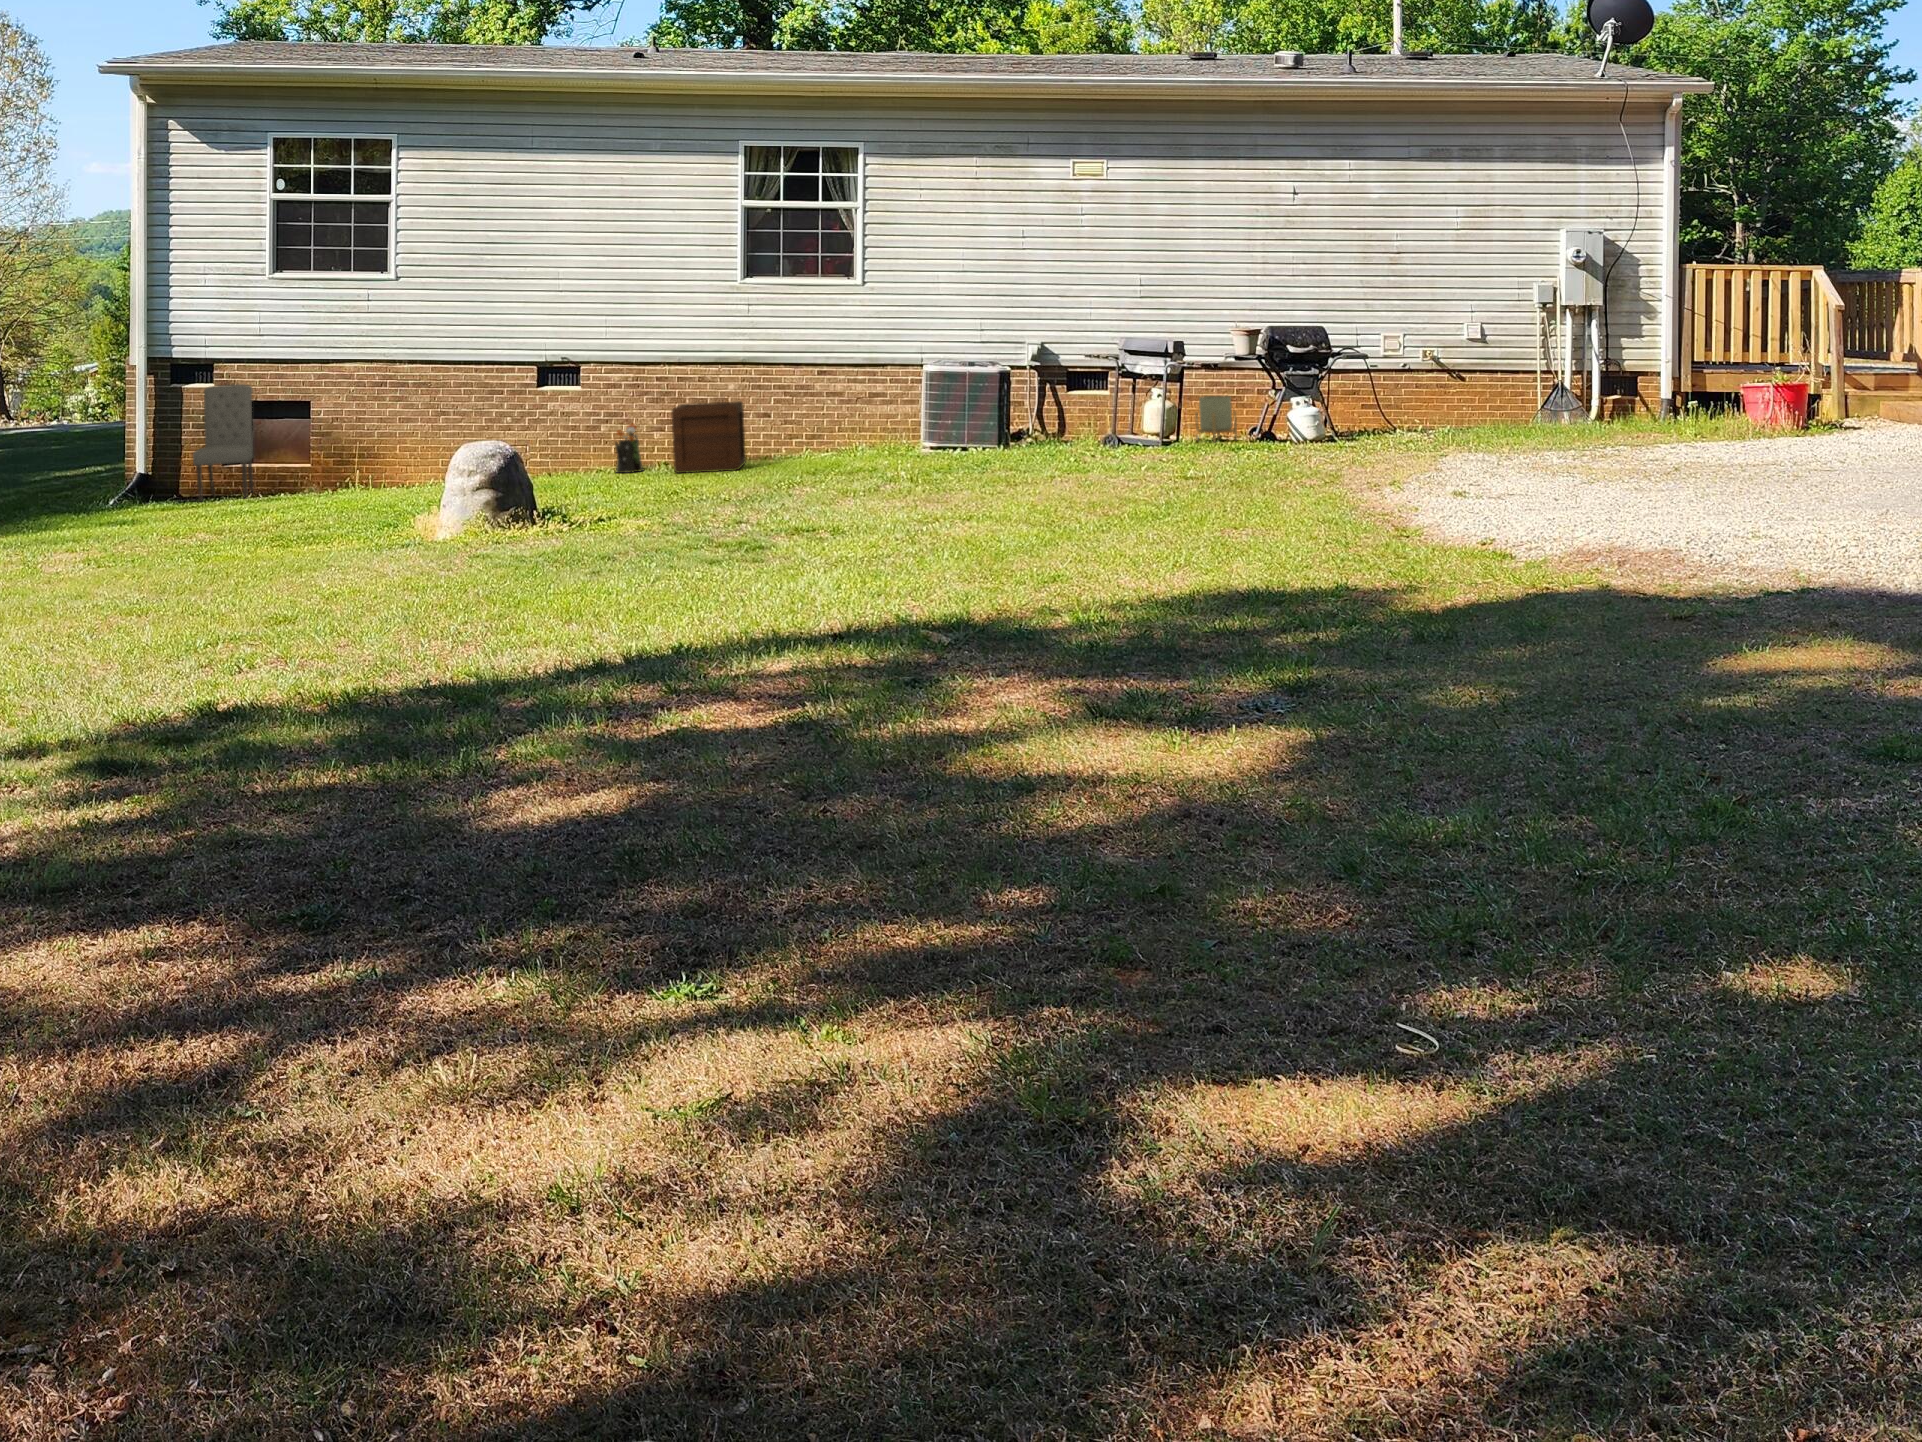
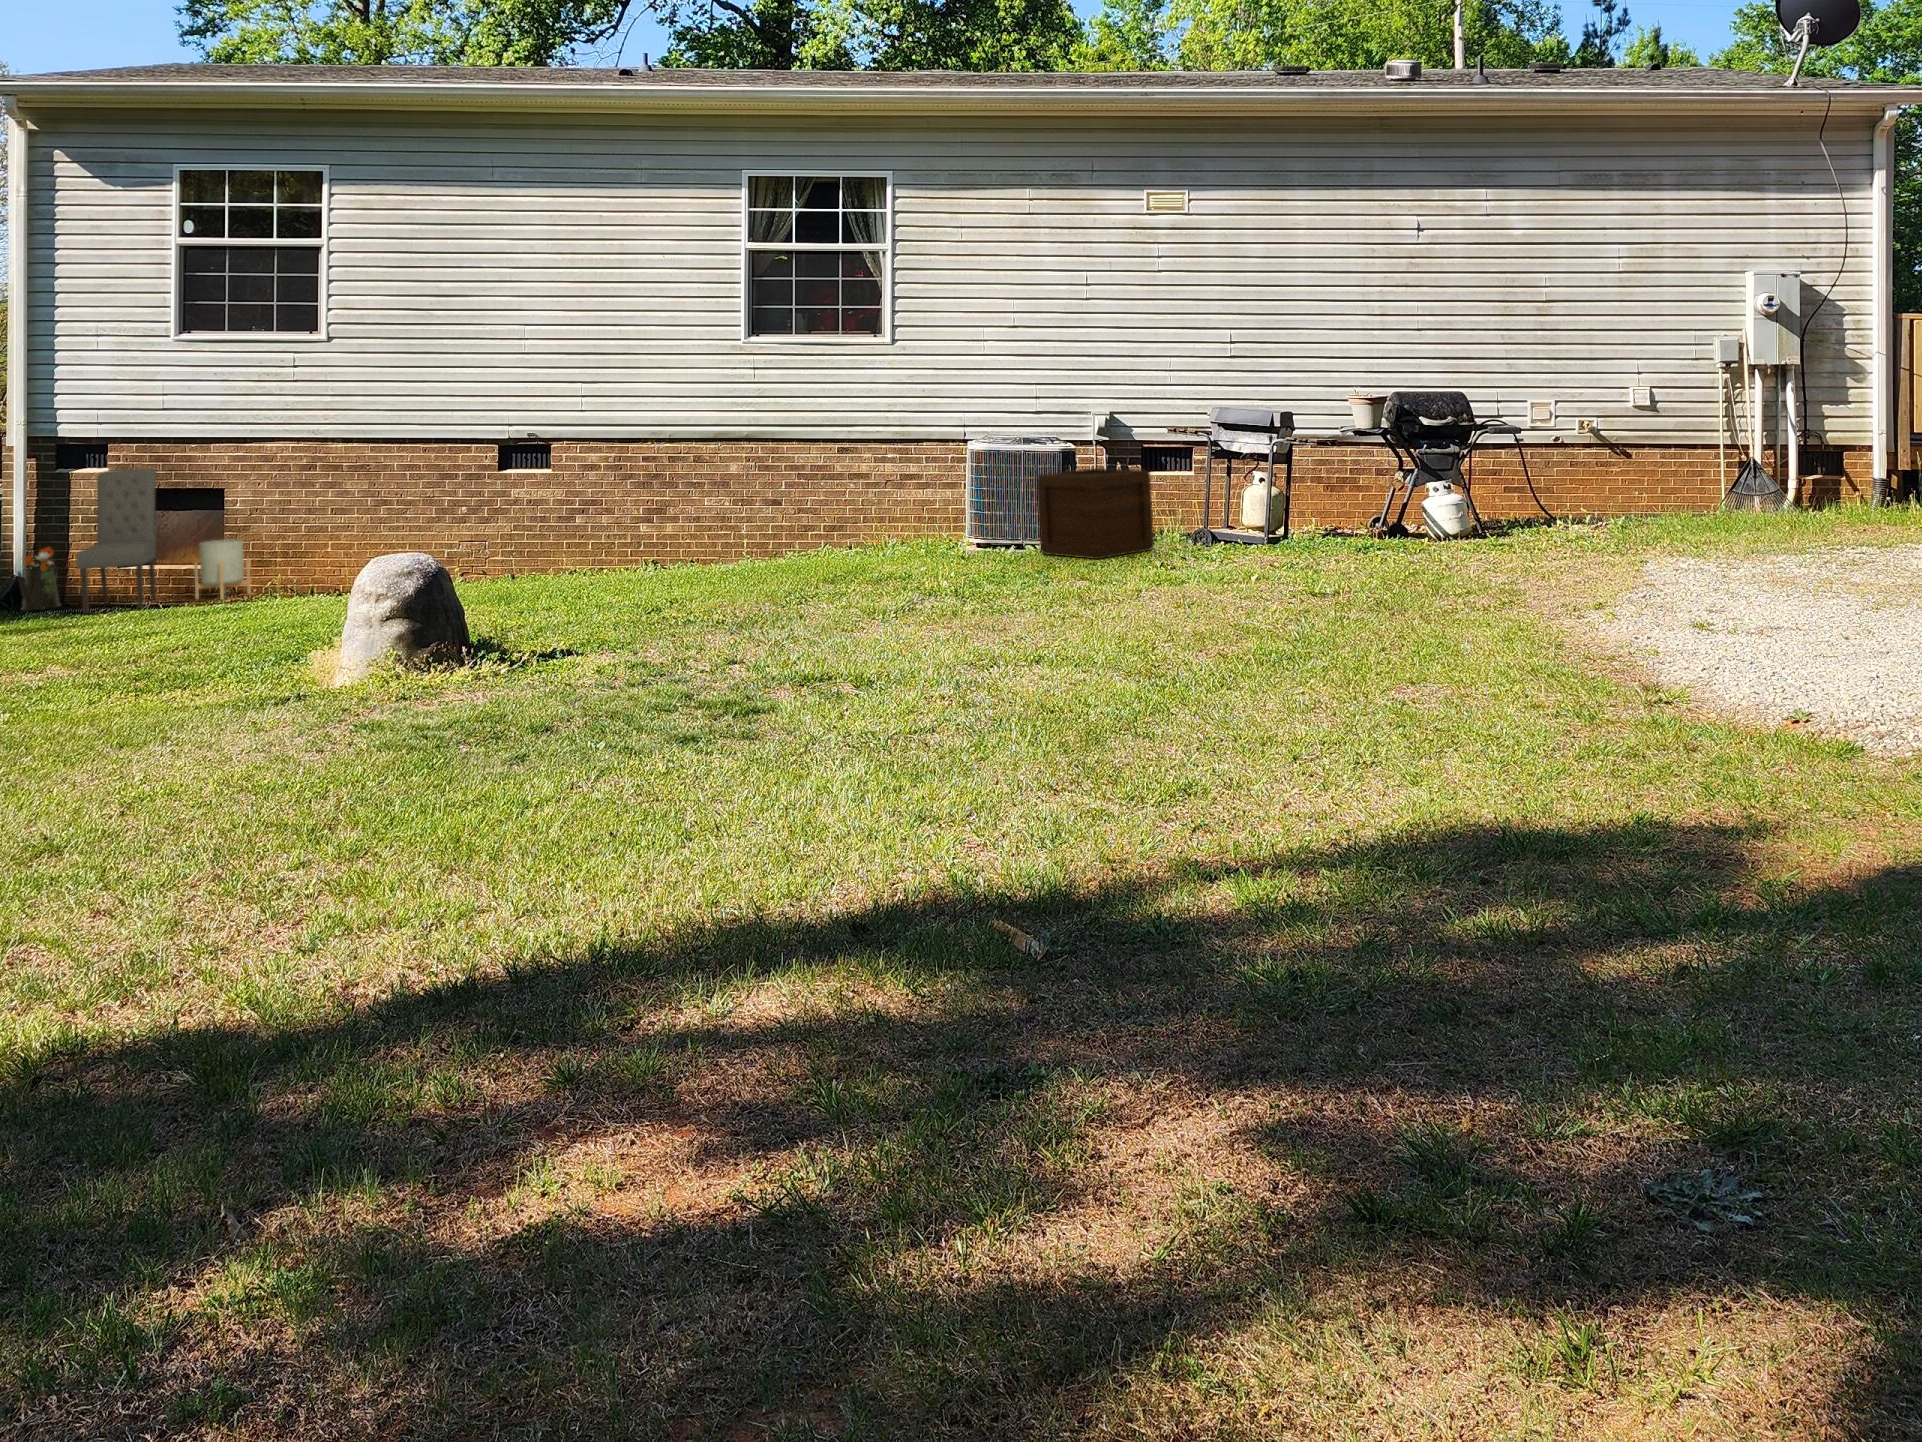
planter: present [1195,396,1237,442] -> present [194,539,251,600]
wooden crate: present [672,401,746,473] -> present [1037,468,1154,559]
watering can: present [615,423,643,473] -> present [17,547,60,611]

